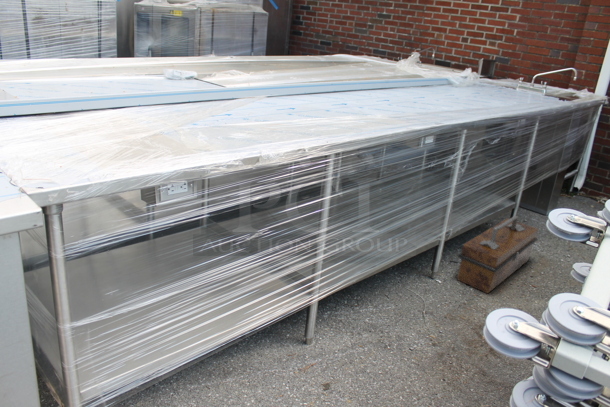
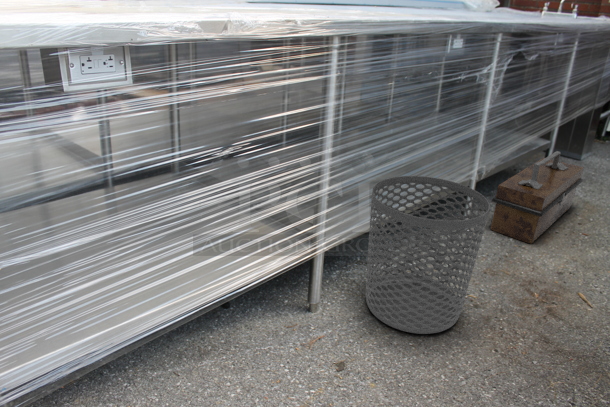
waste bin: none [349,244,441,366] -> present [365,176,490,334]

